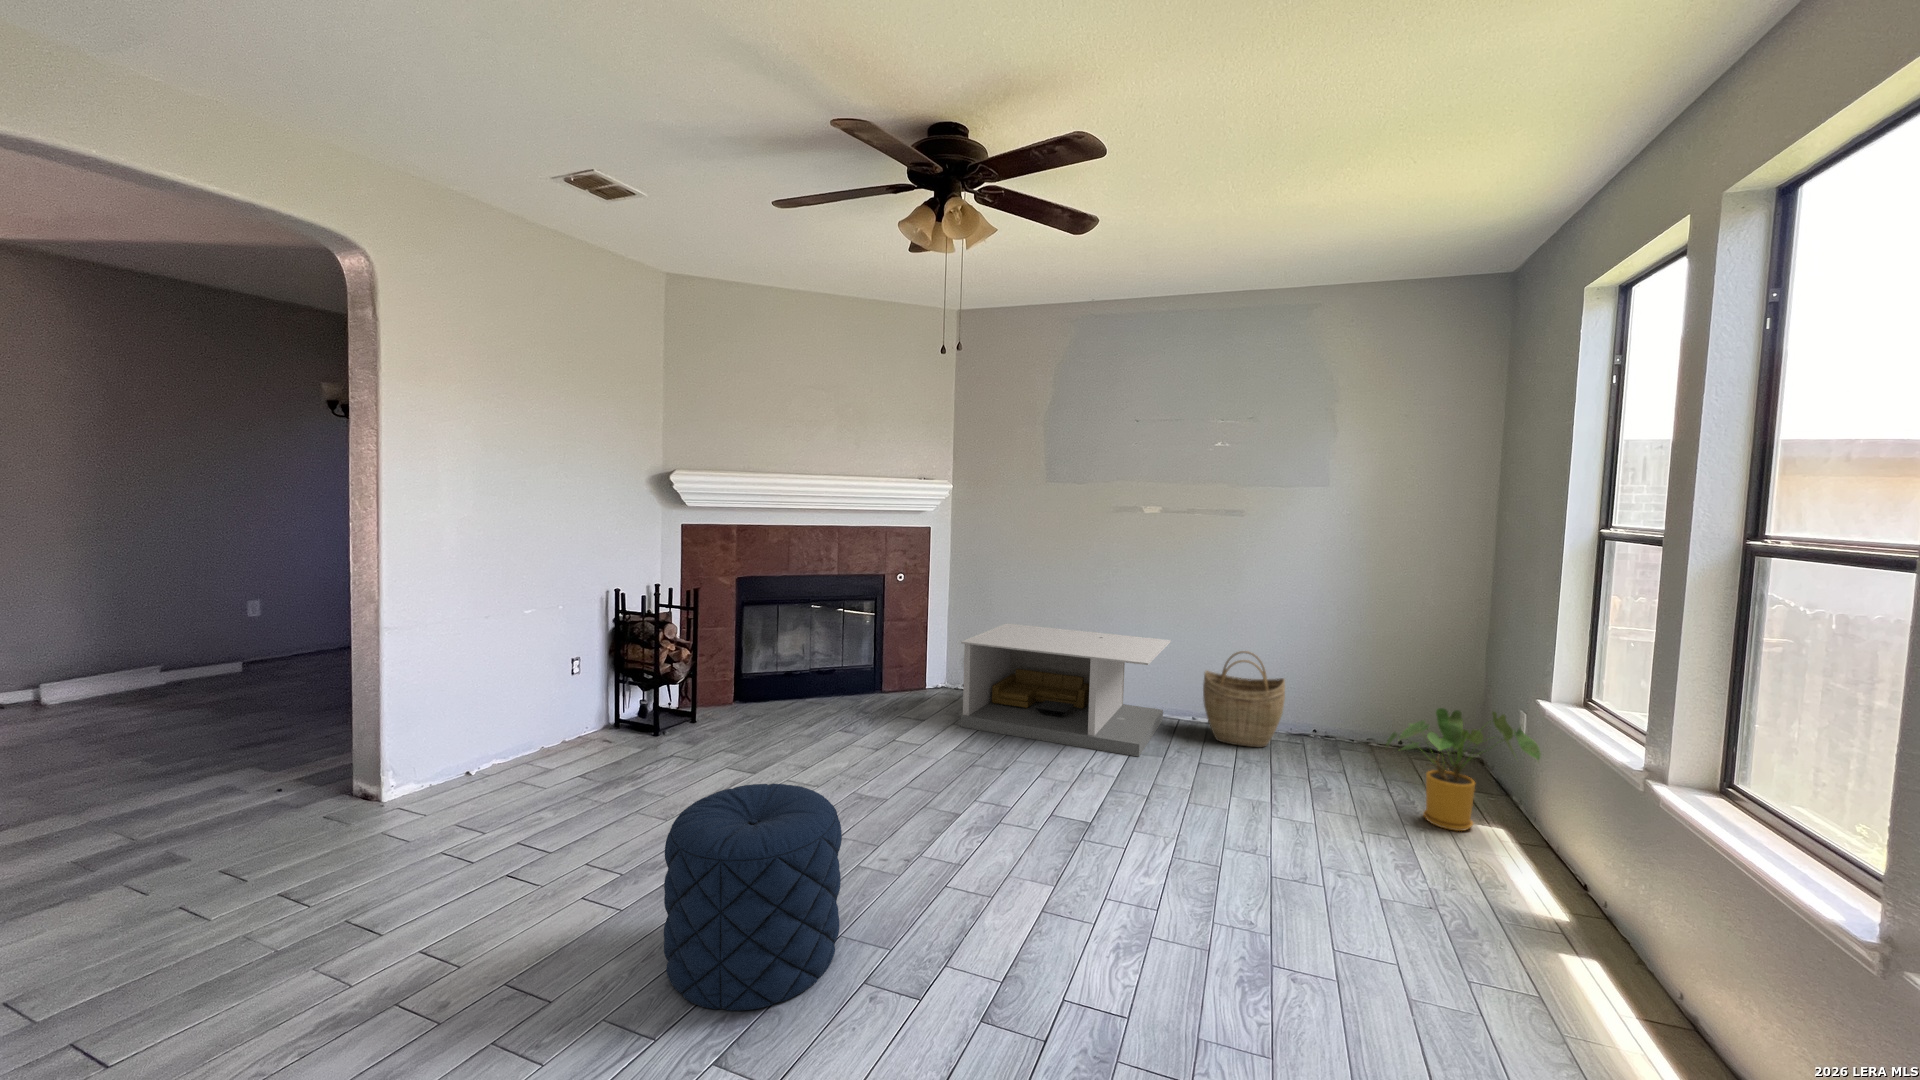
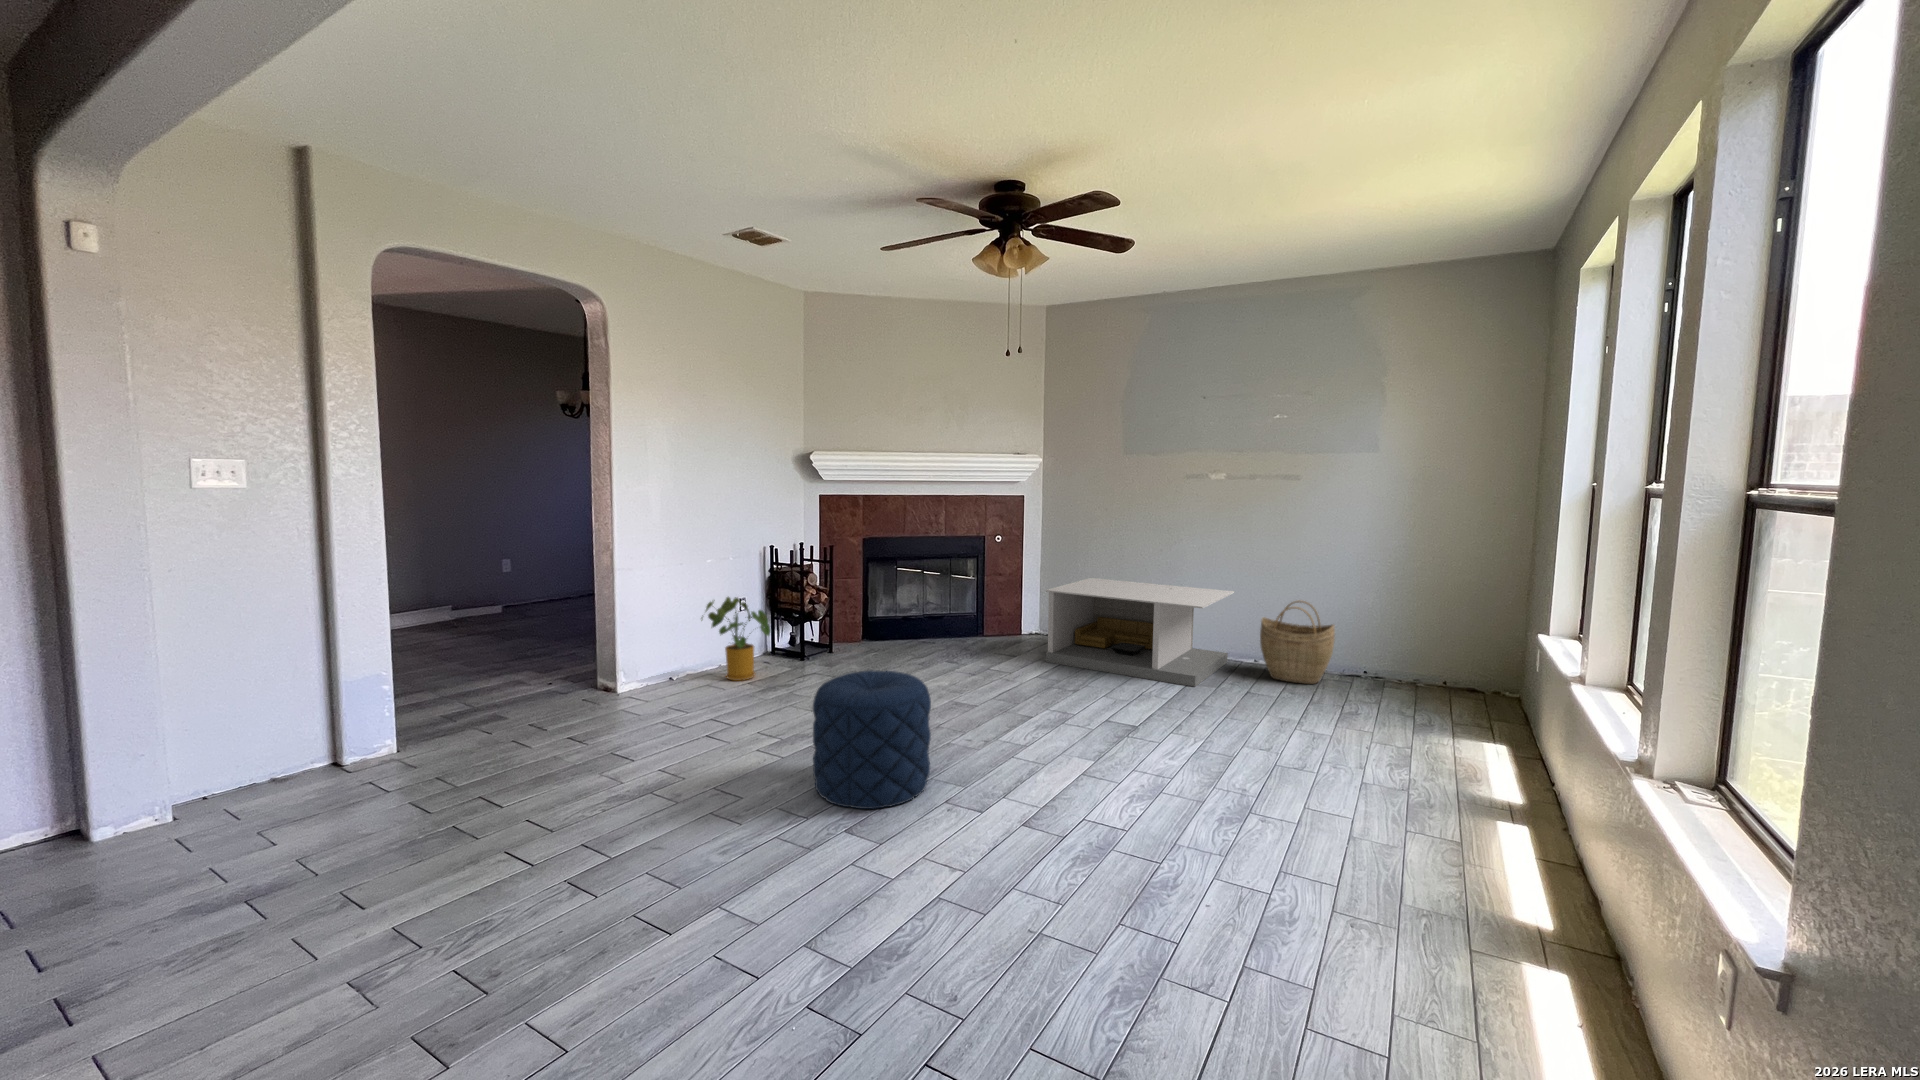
house plant: present [1387,708,1541,831] -> present [701,597,770,681]

